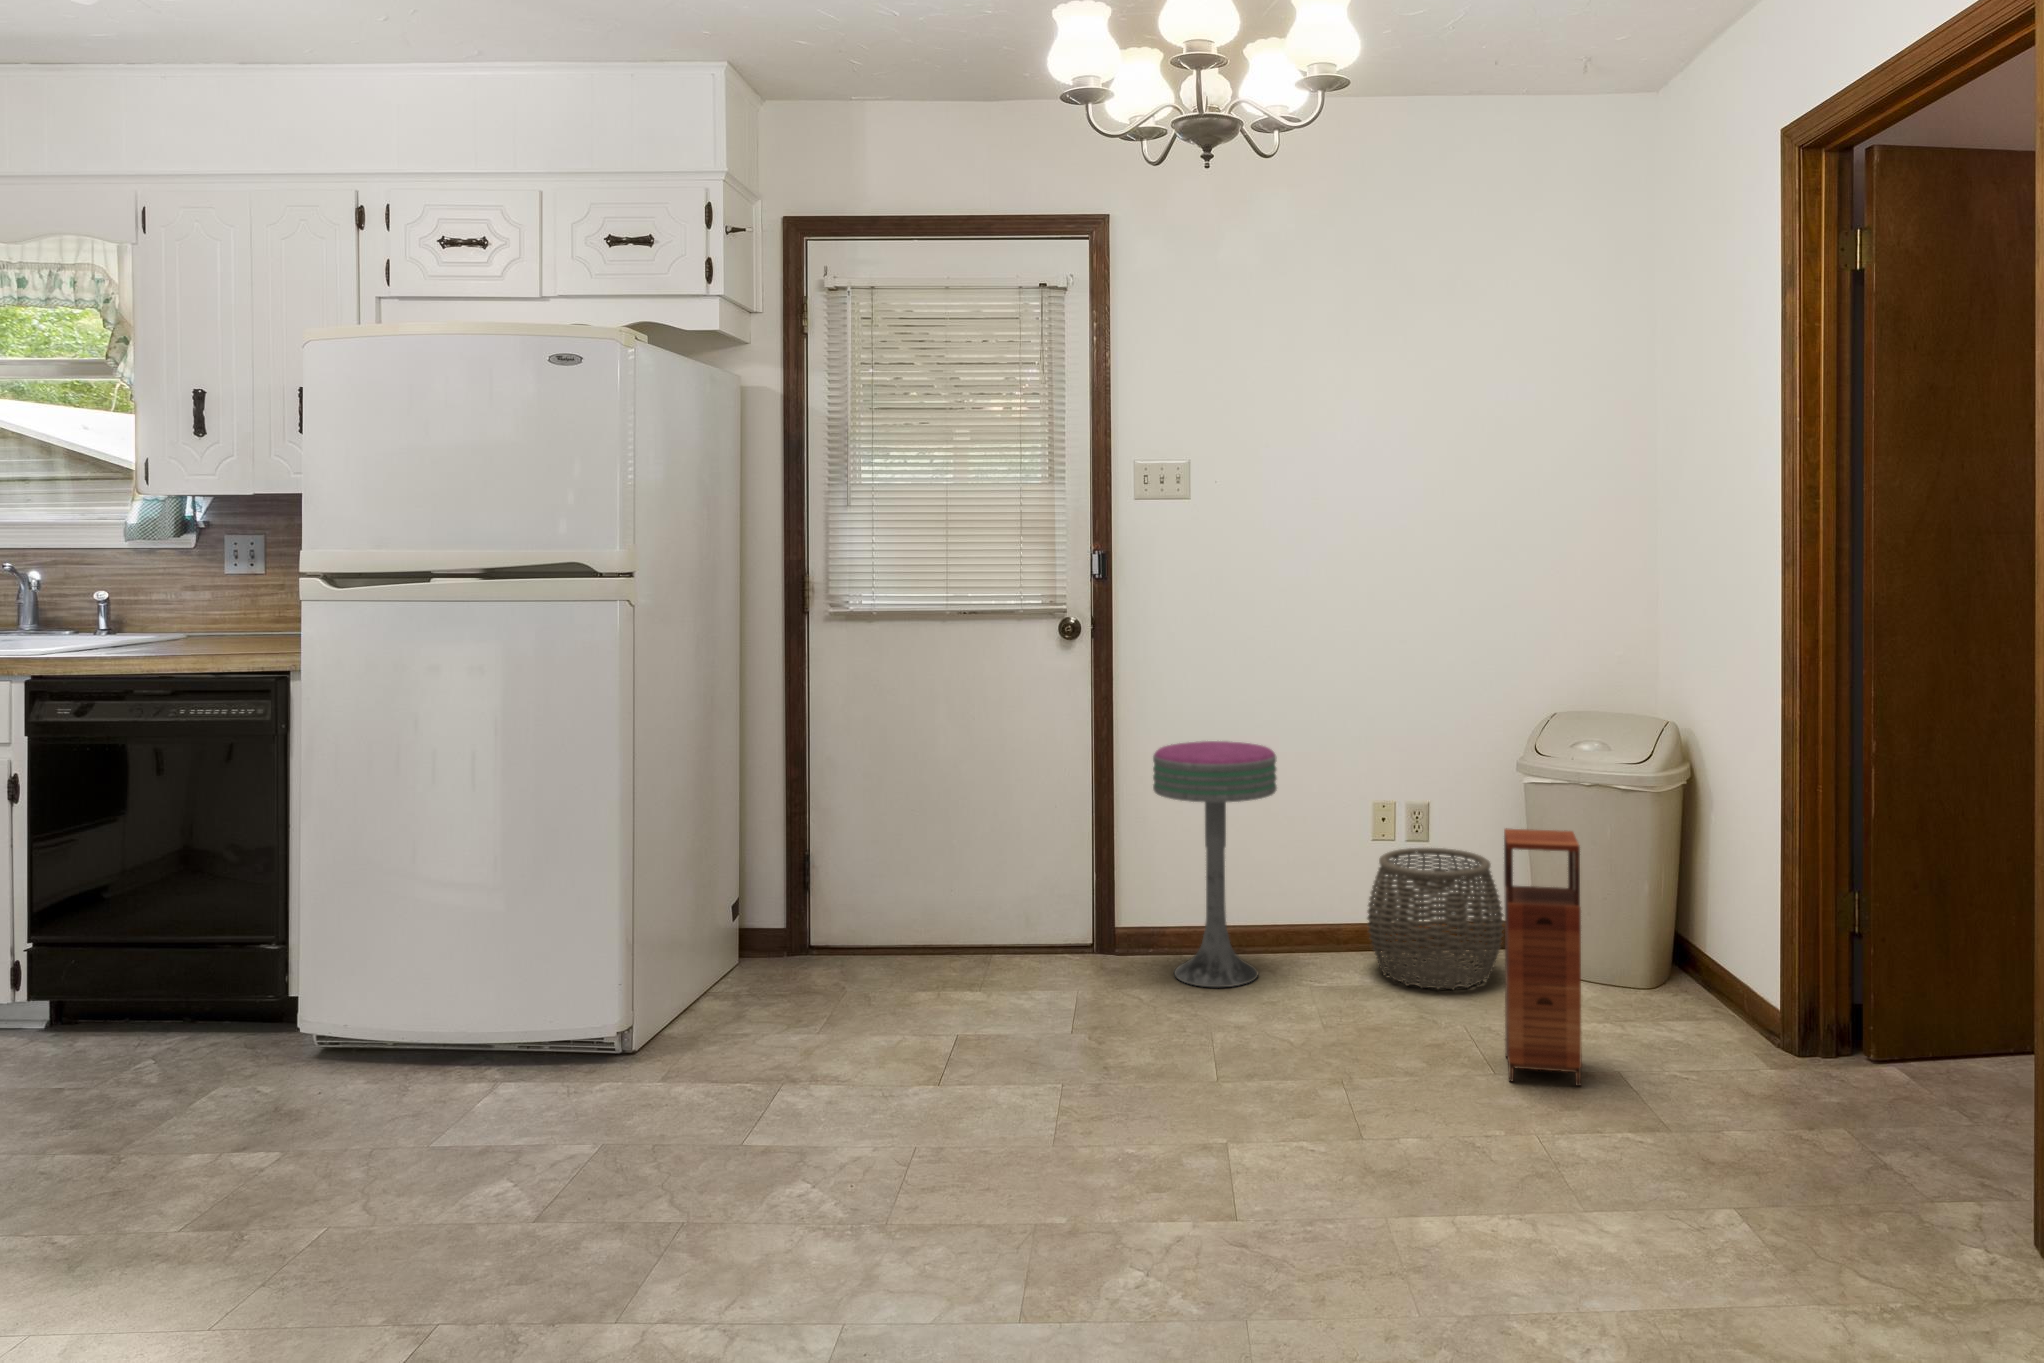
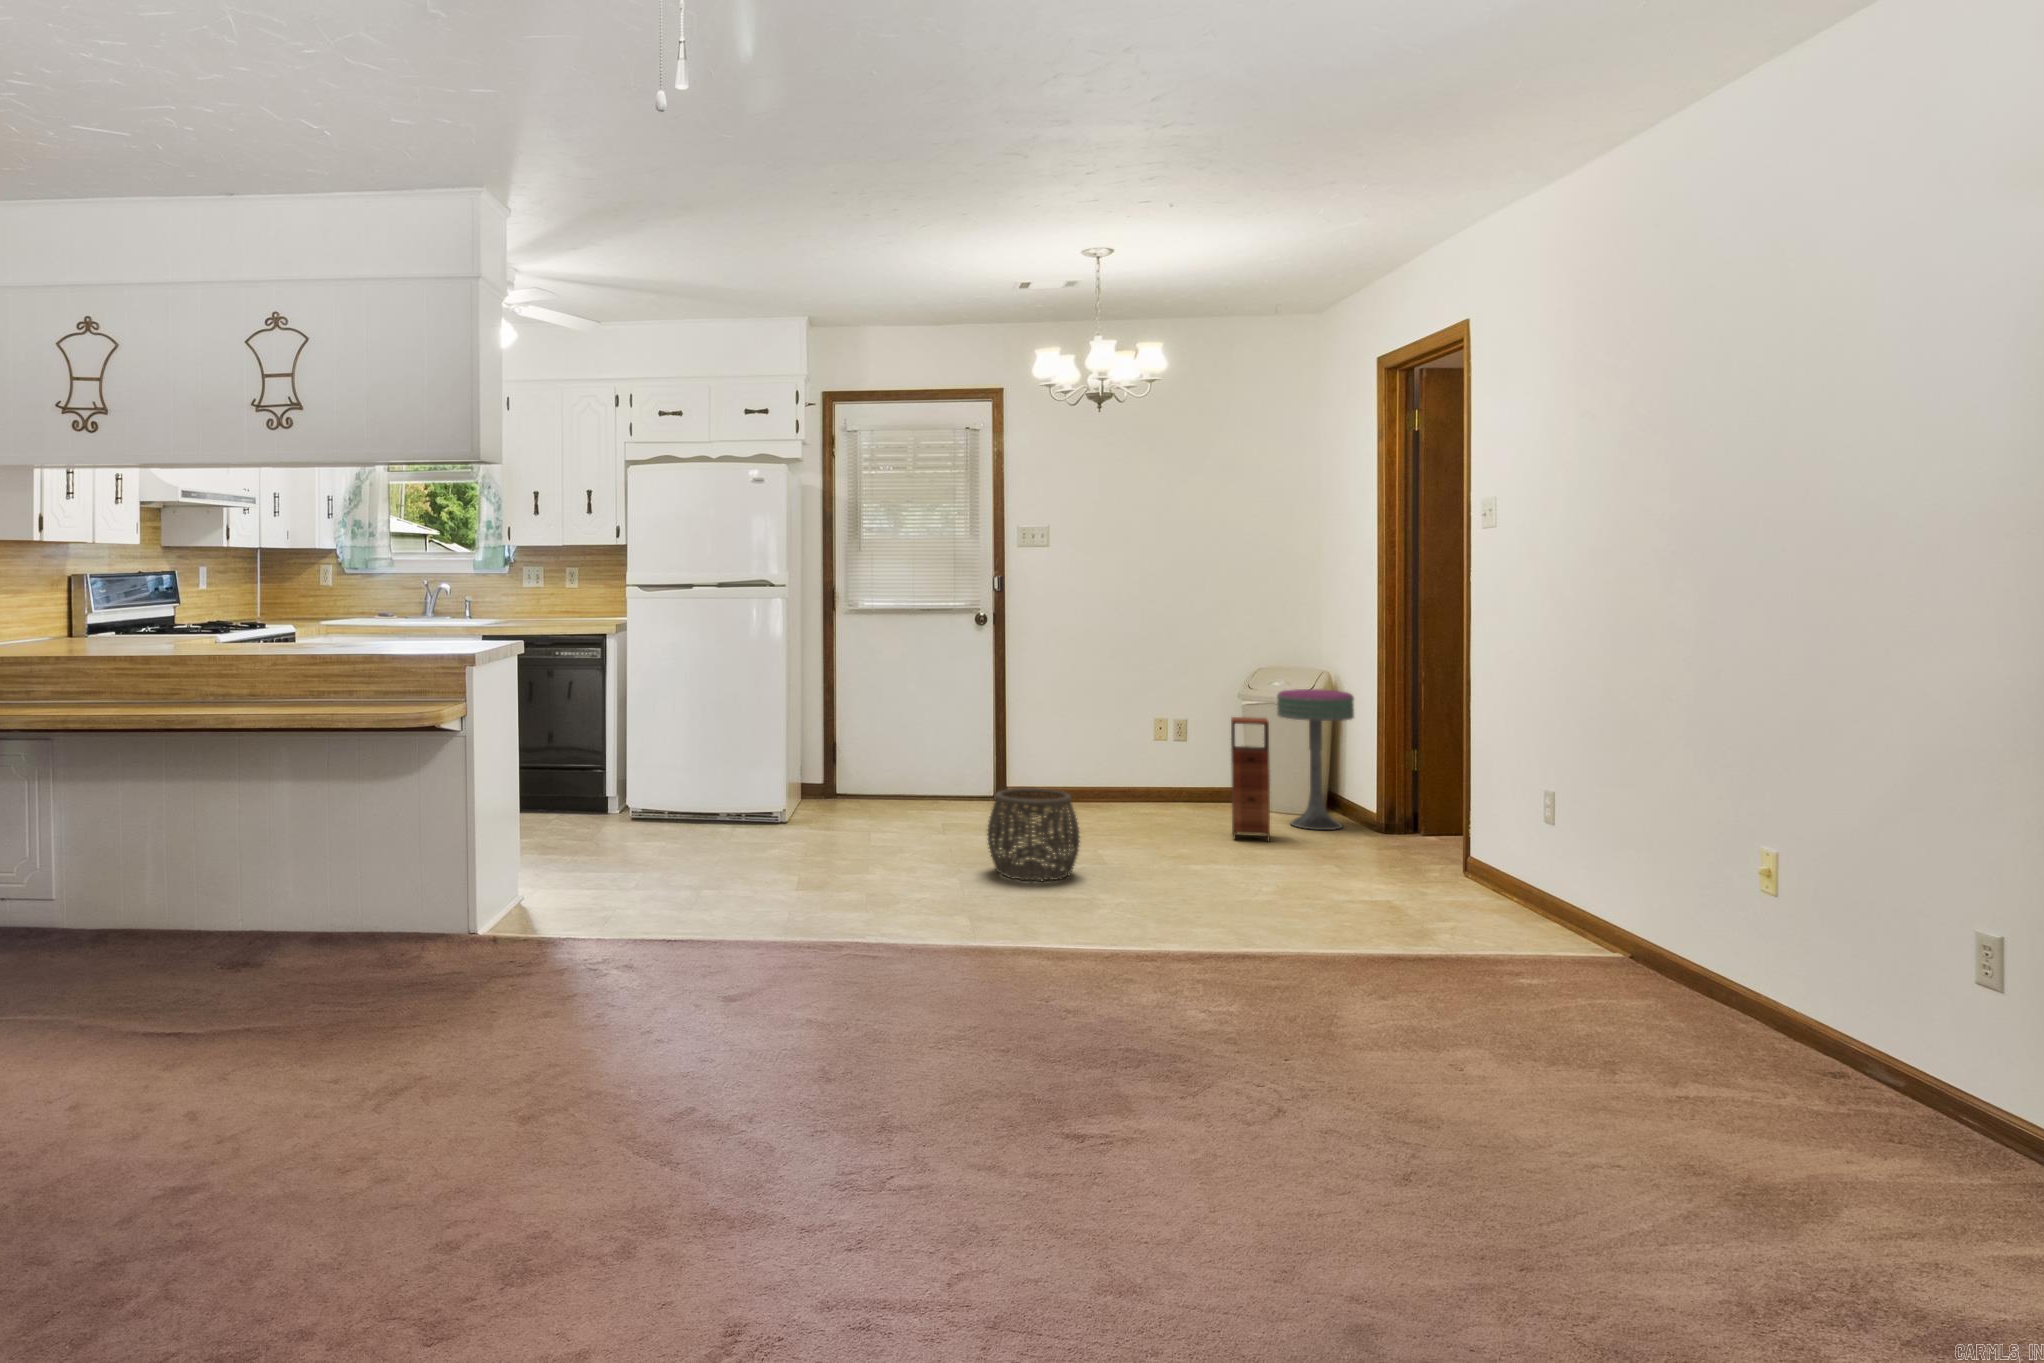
bar stool: present [1153,741,1277,987] -> present [1277,689,1354,830]
woven basket: present [1367,848,1504,990] -> present [987,788,1080,881]

